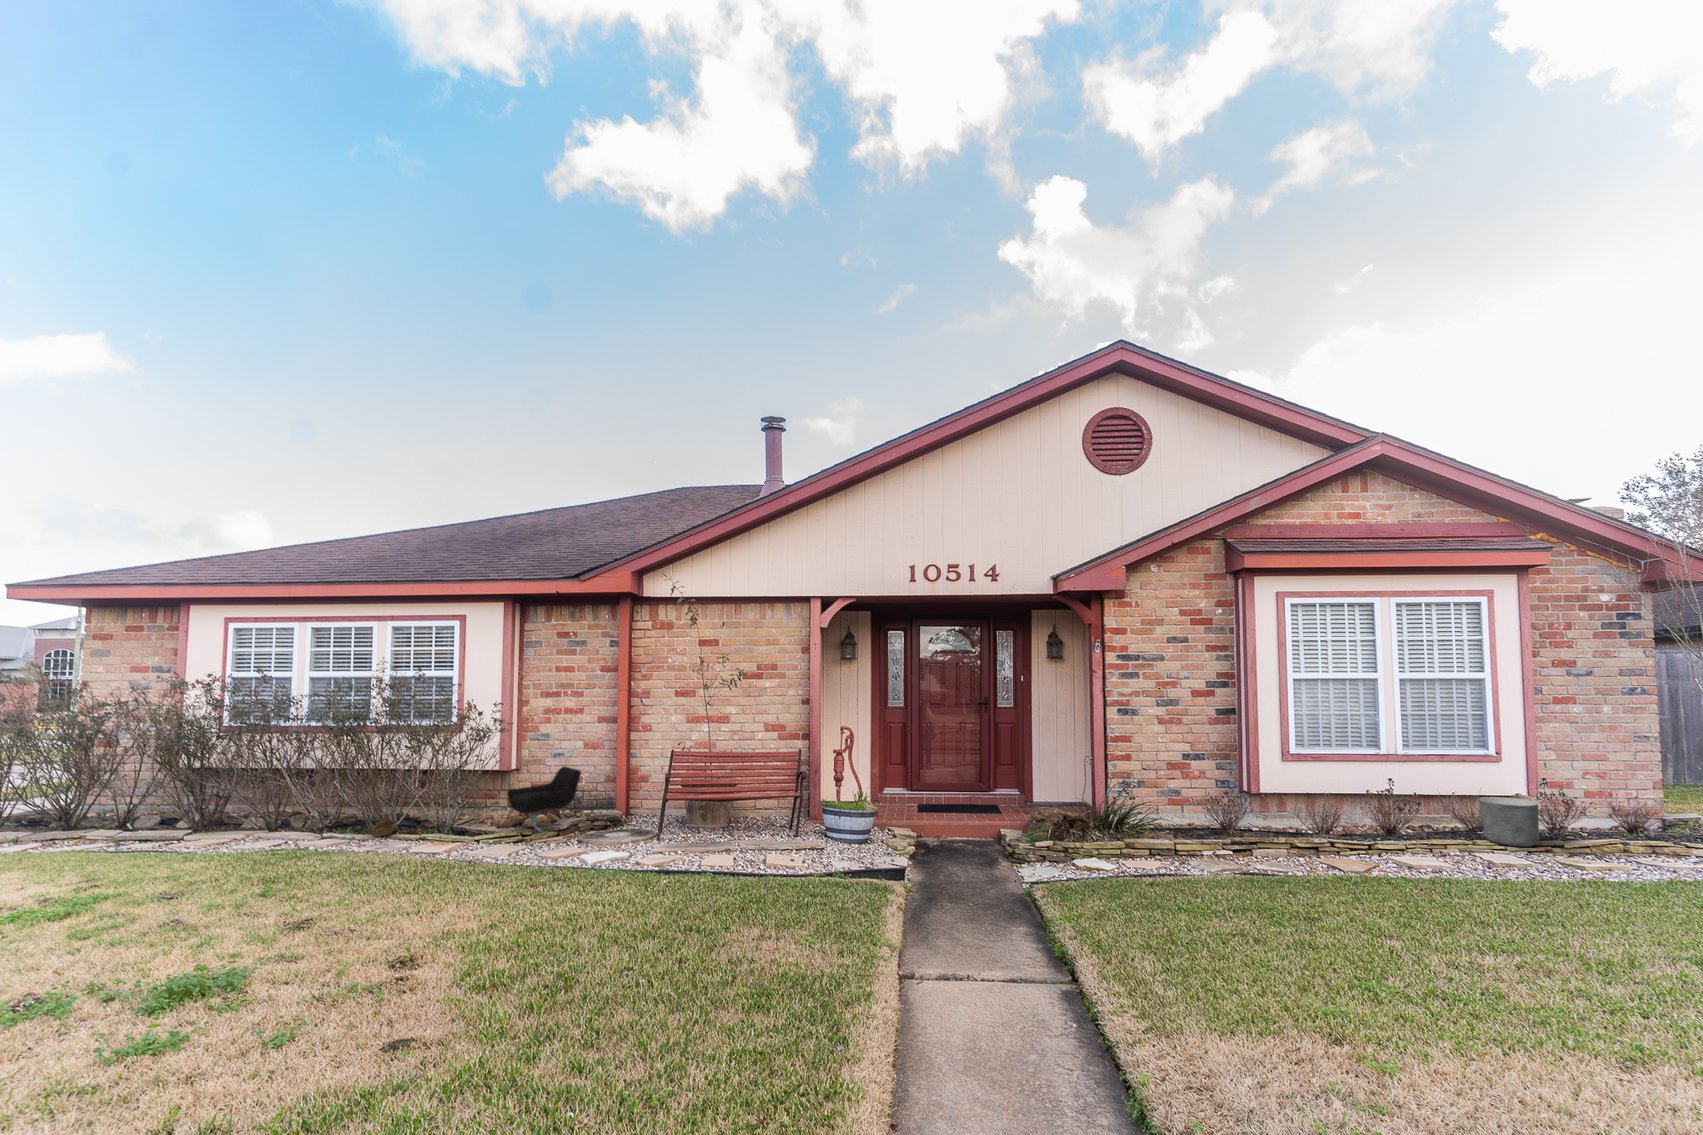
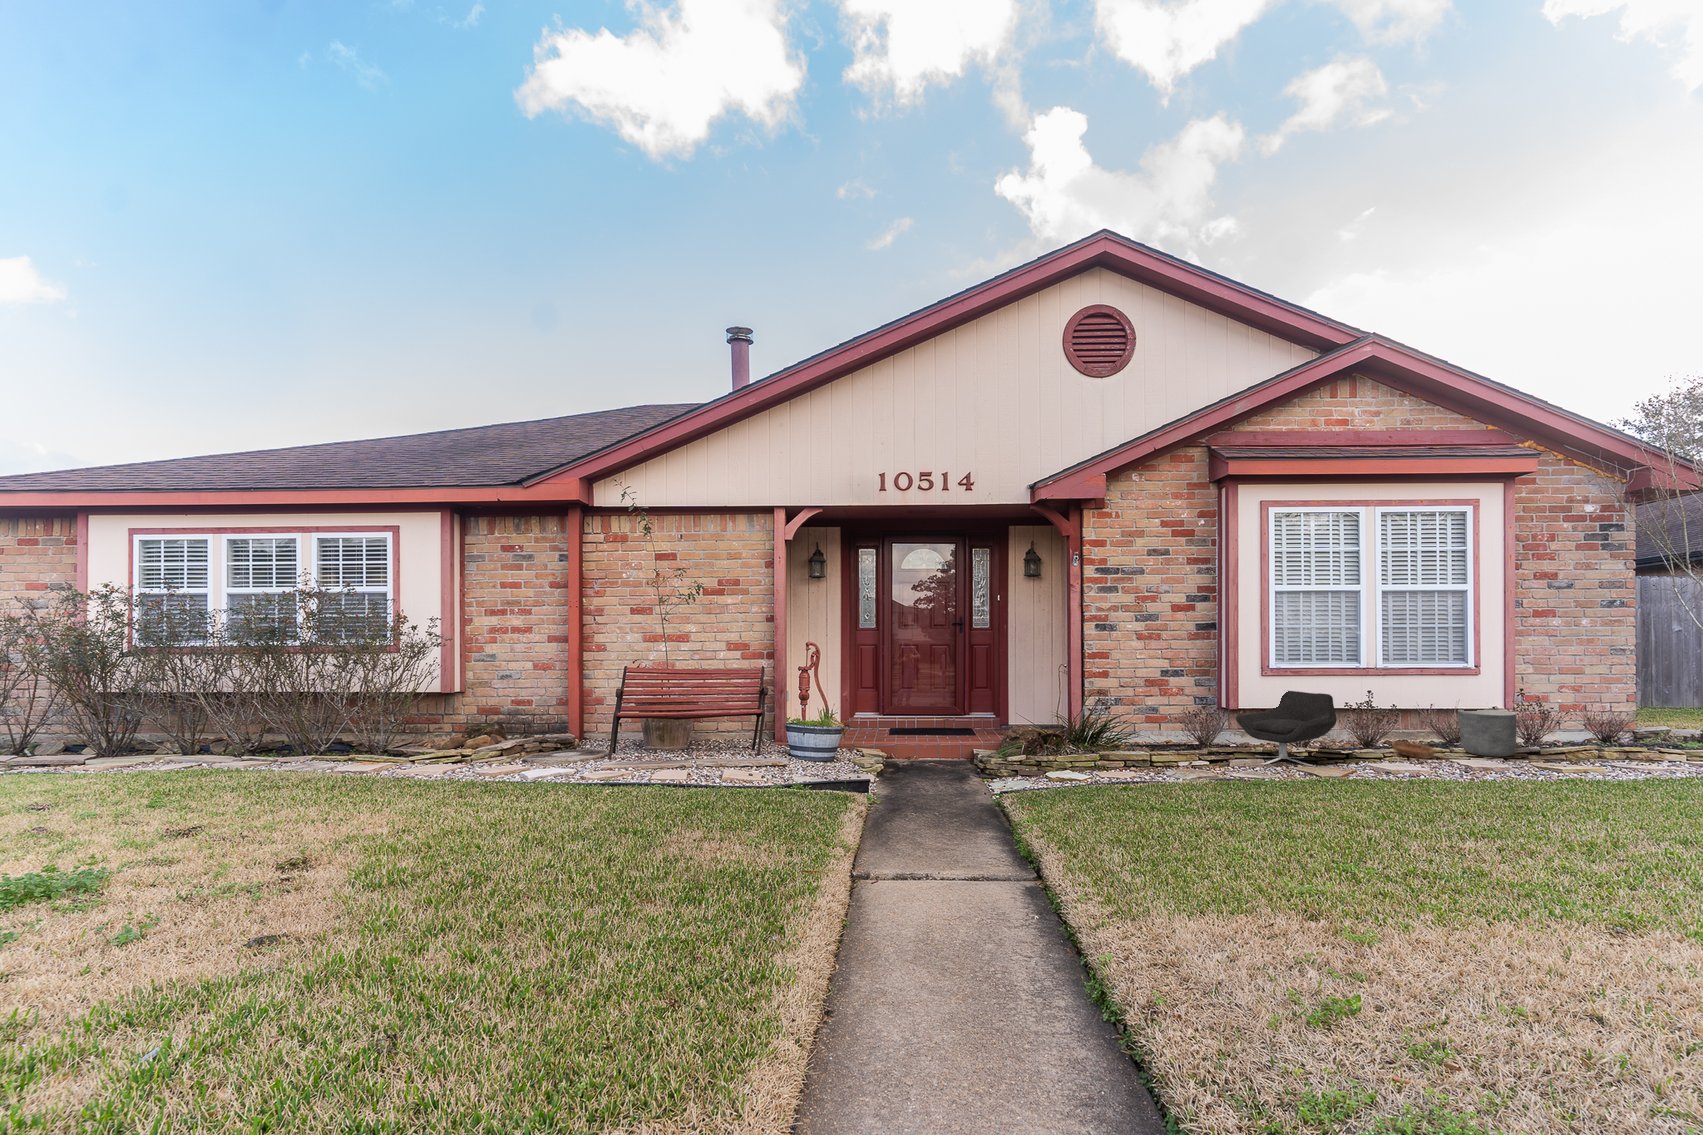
lounge chair: present [507,766,581,832] -> present [1236,691,1337,766]
basket: present [373,819,397,837] -> present [1391,741,1436,759]

